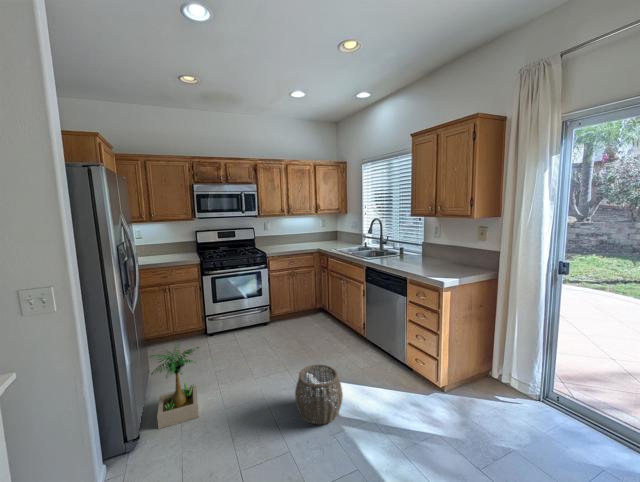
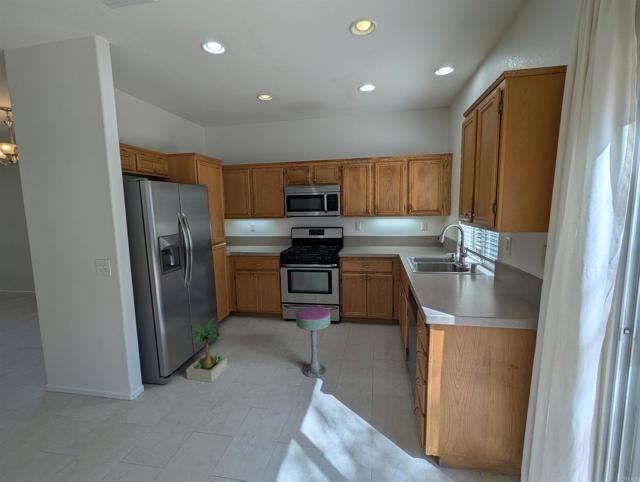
bar stool: none [275,302,309,372] -> present [296,307,330,377]
woven basket: present [295,365,343,425] -> none [257,376,307,440]

